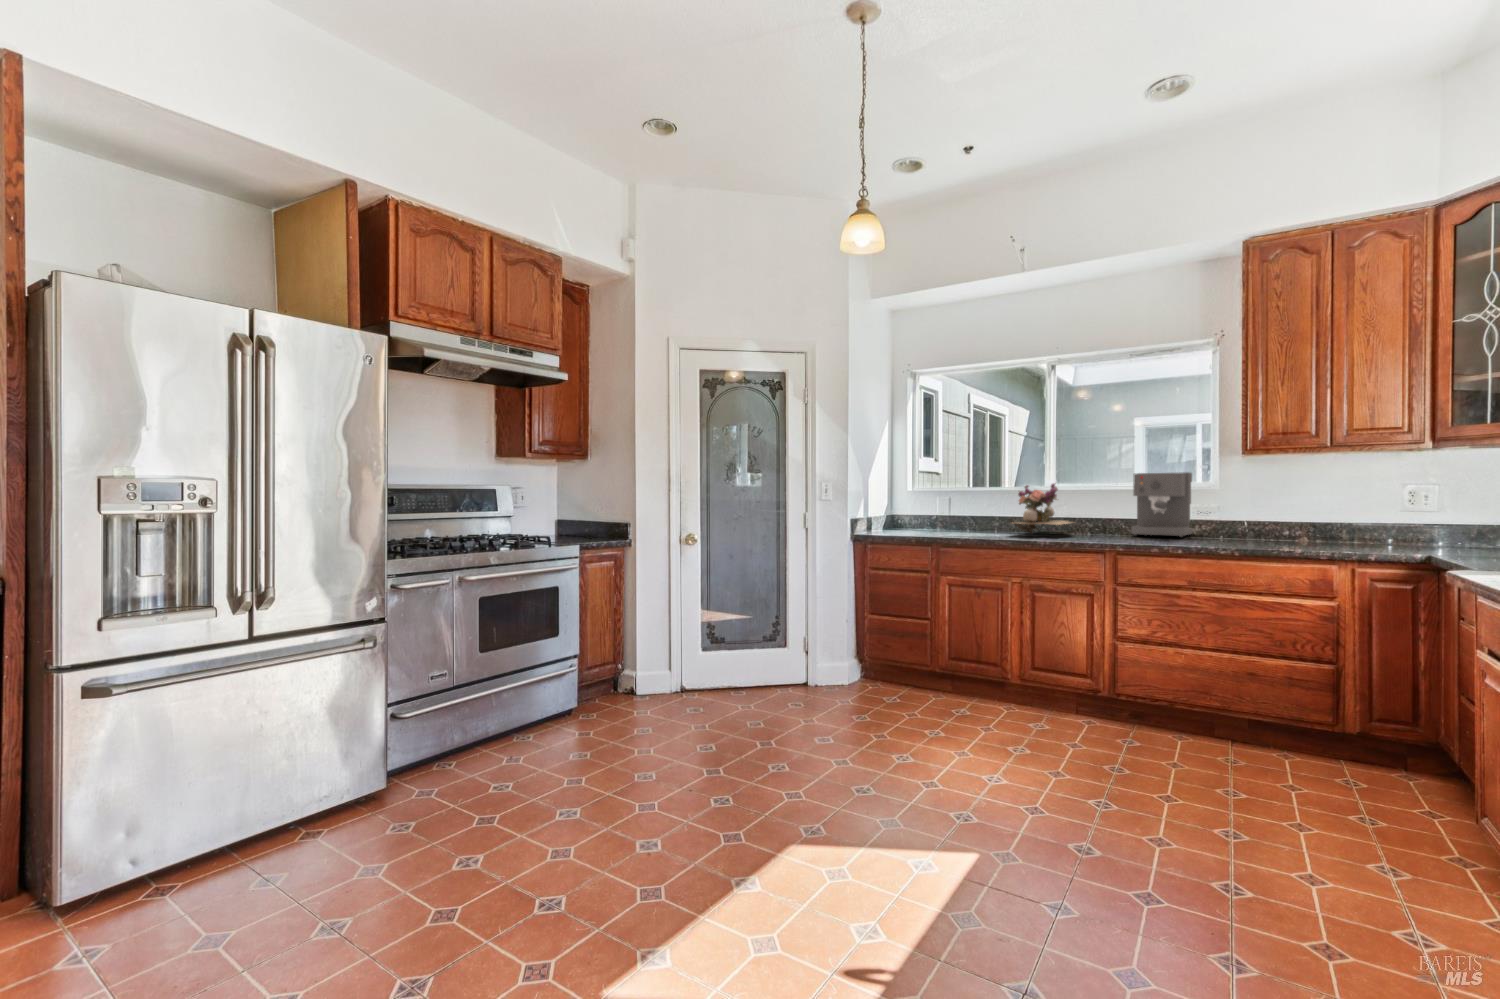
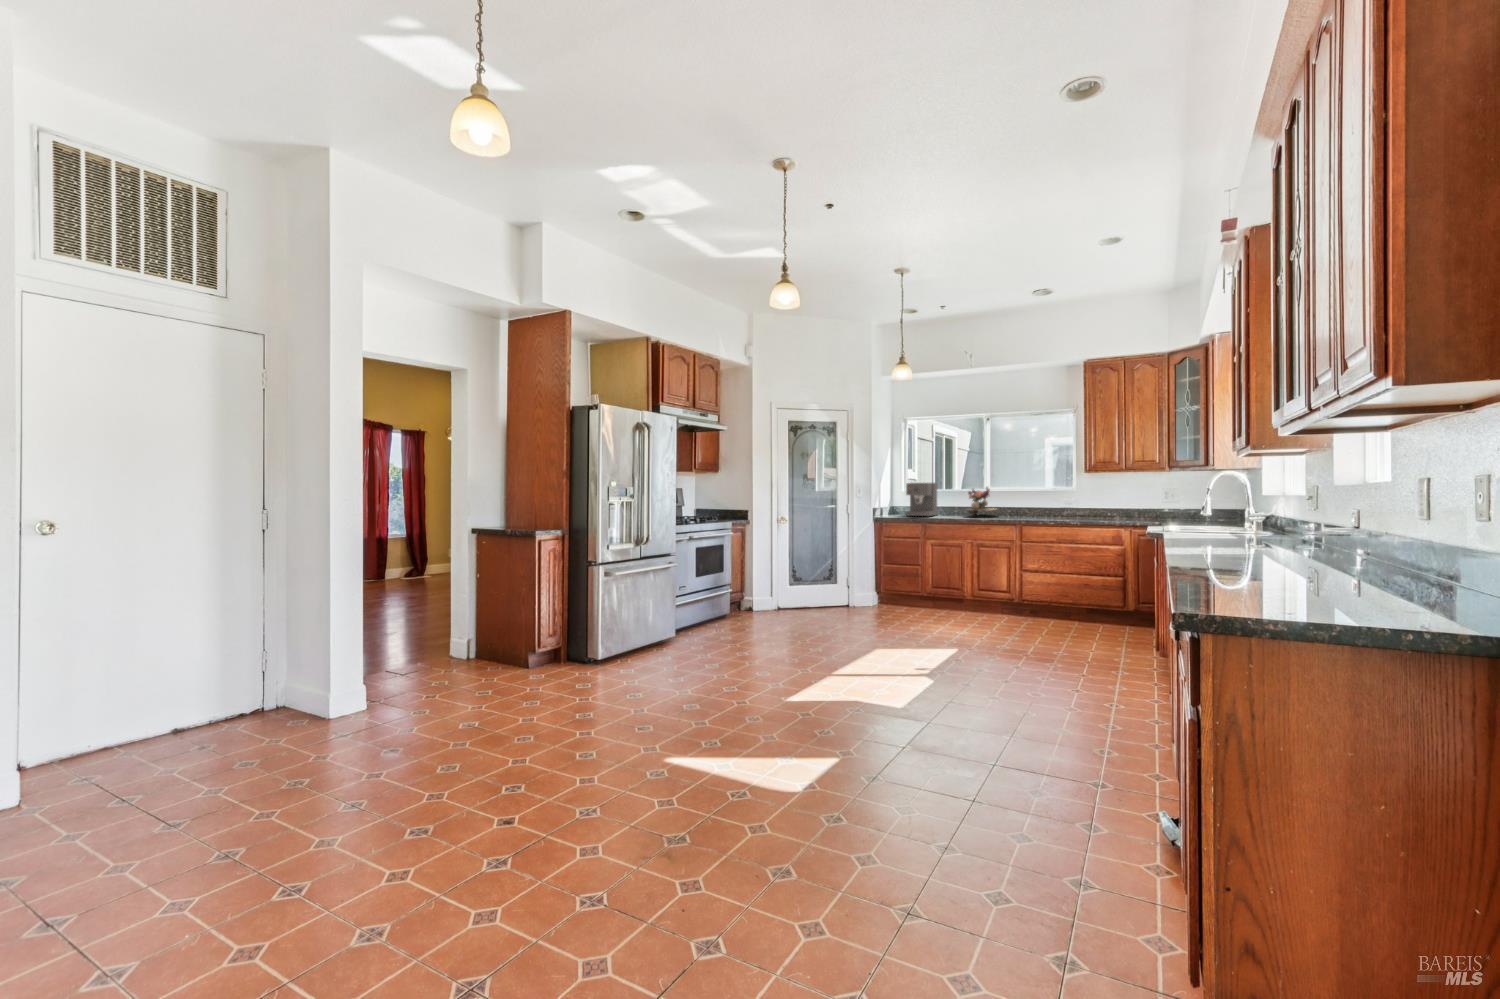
coffee maker: present [1131,472,1193,537] -> present [906,483,937,516]

